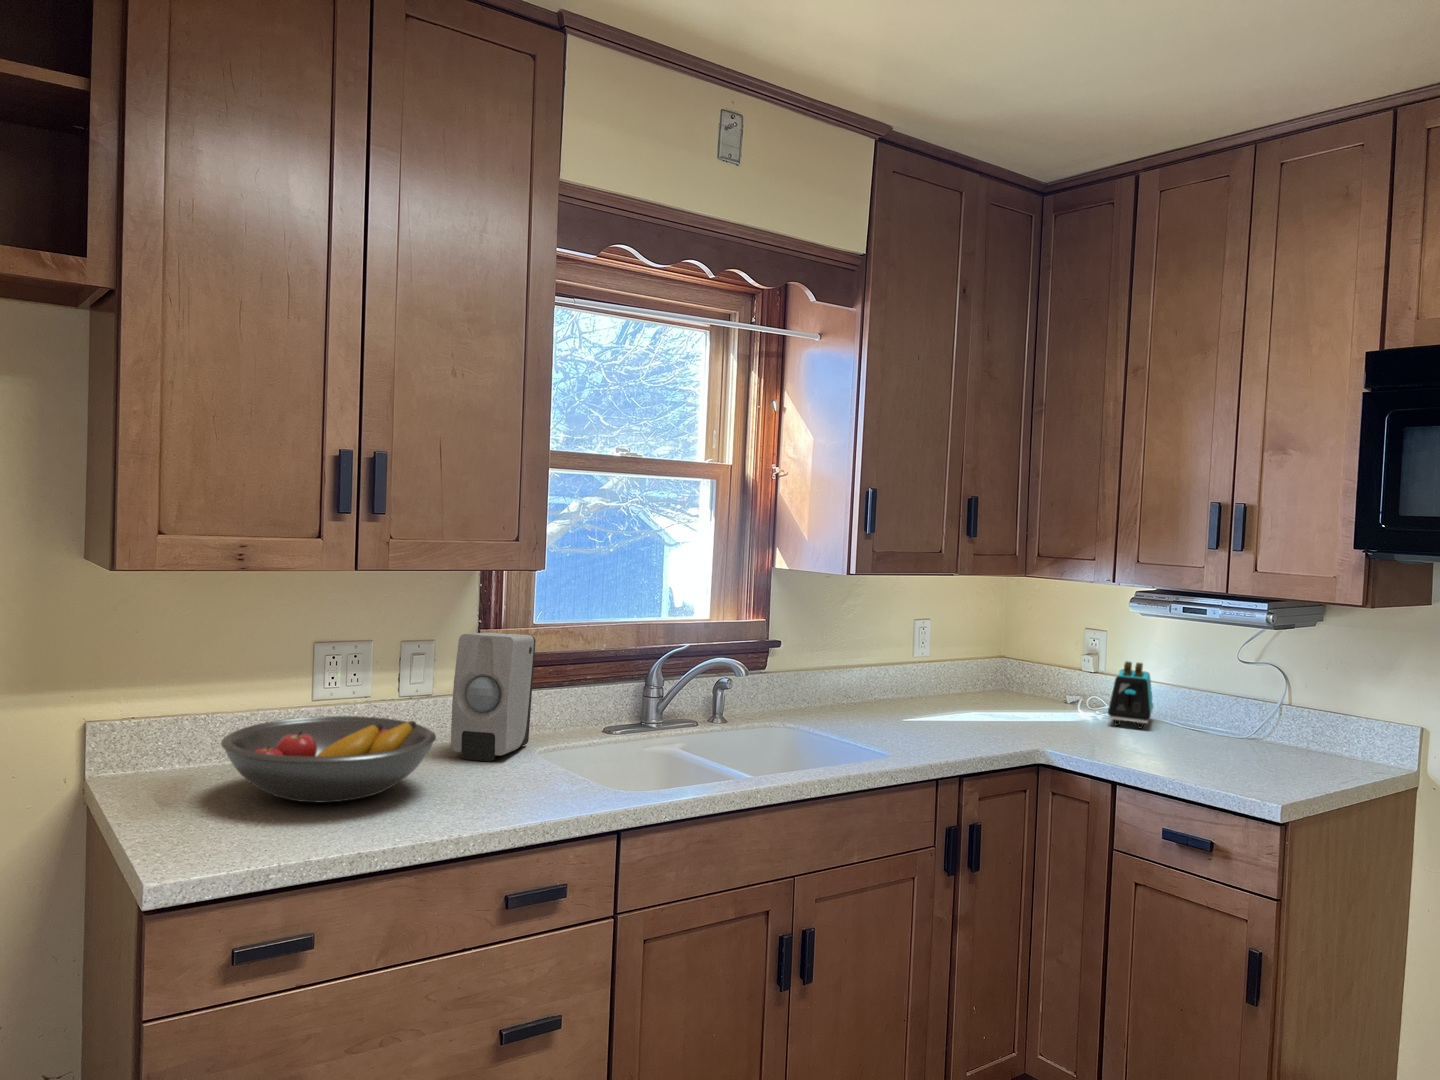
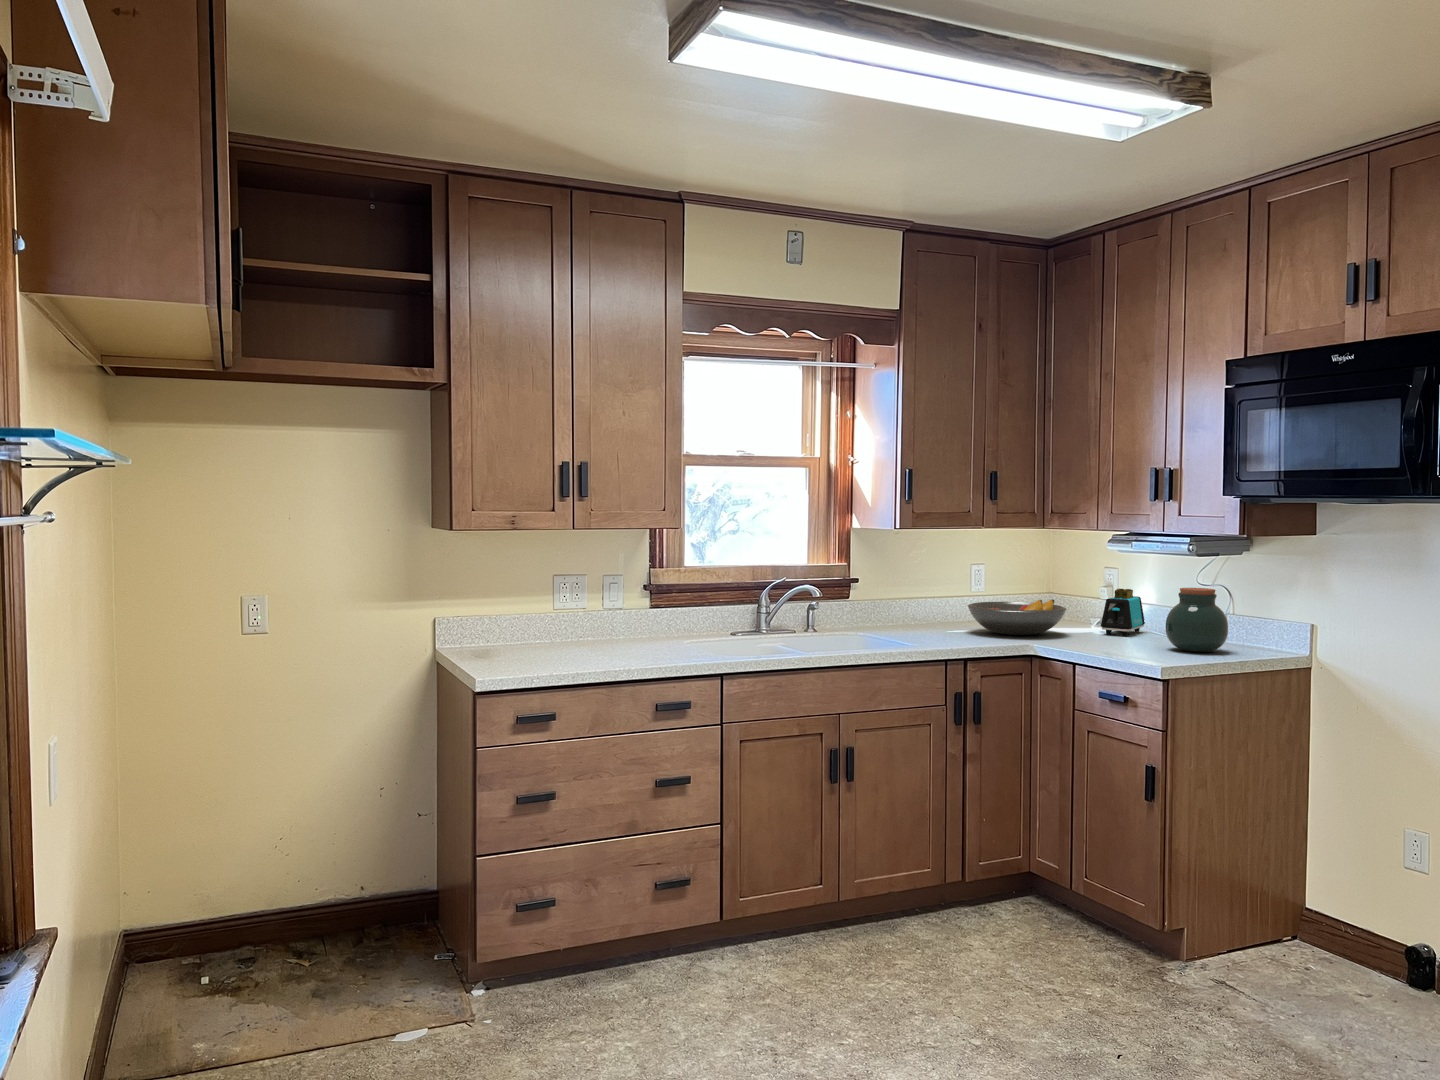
soap dispenser: present [451,633,536,761] -> none [632,569,683,645]
jar: none [1231,673,1322,767] -> present [1166,588,1228,652]
fruit bowl: present [221,716,436,802] -> present [968,599,1067,635]

